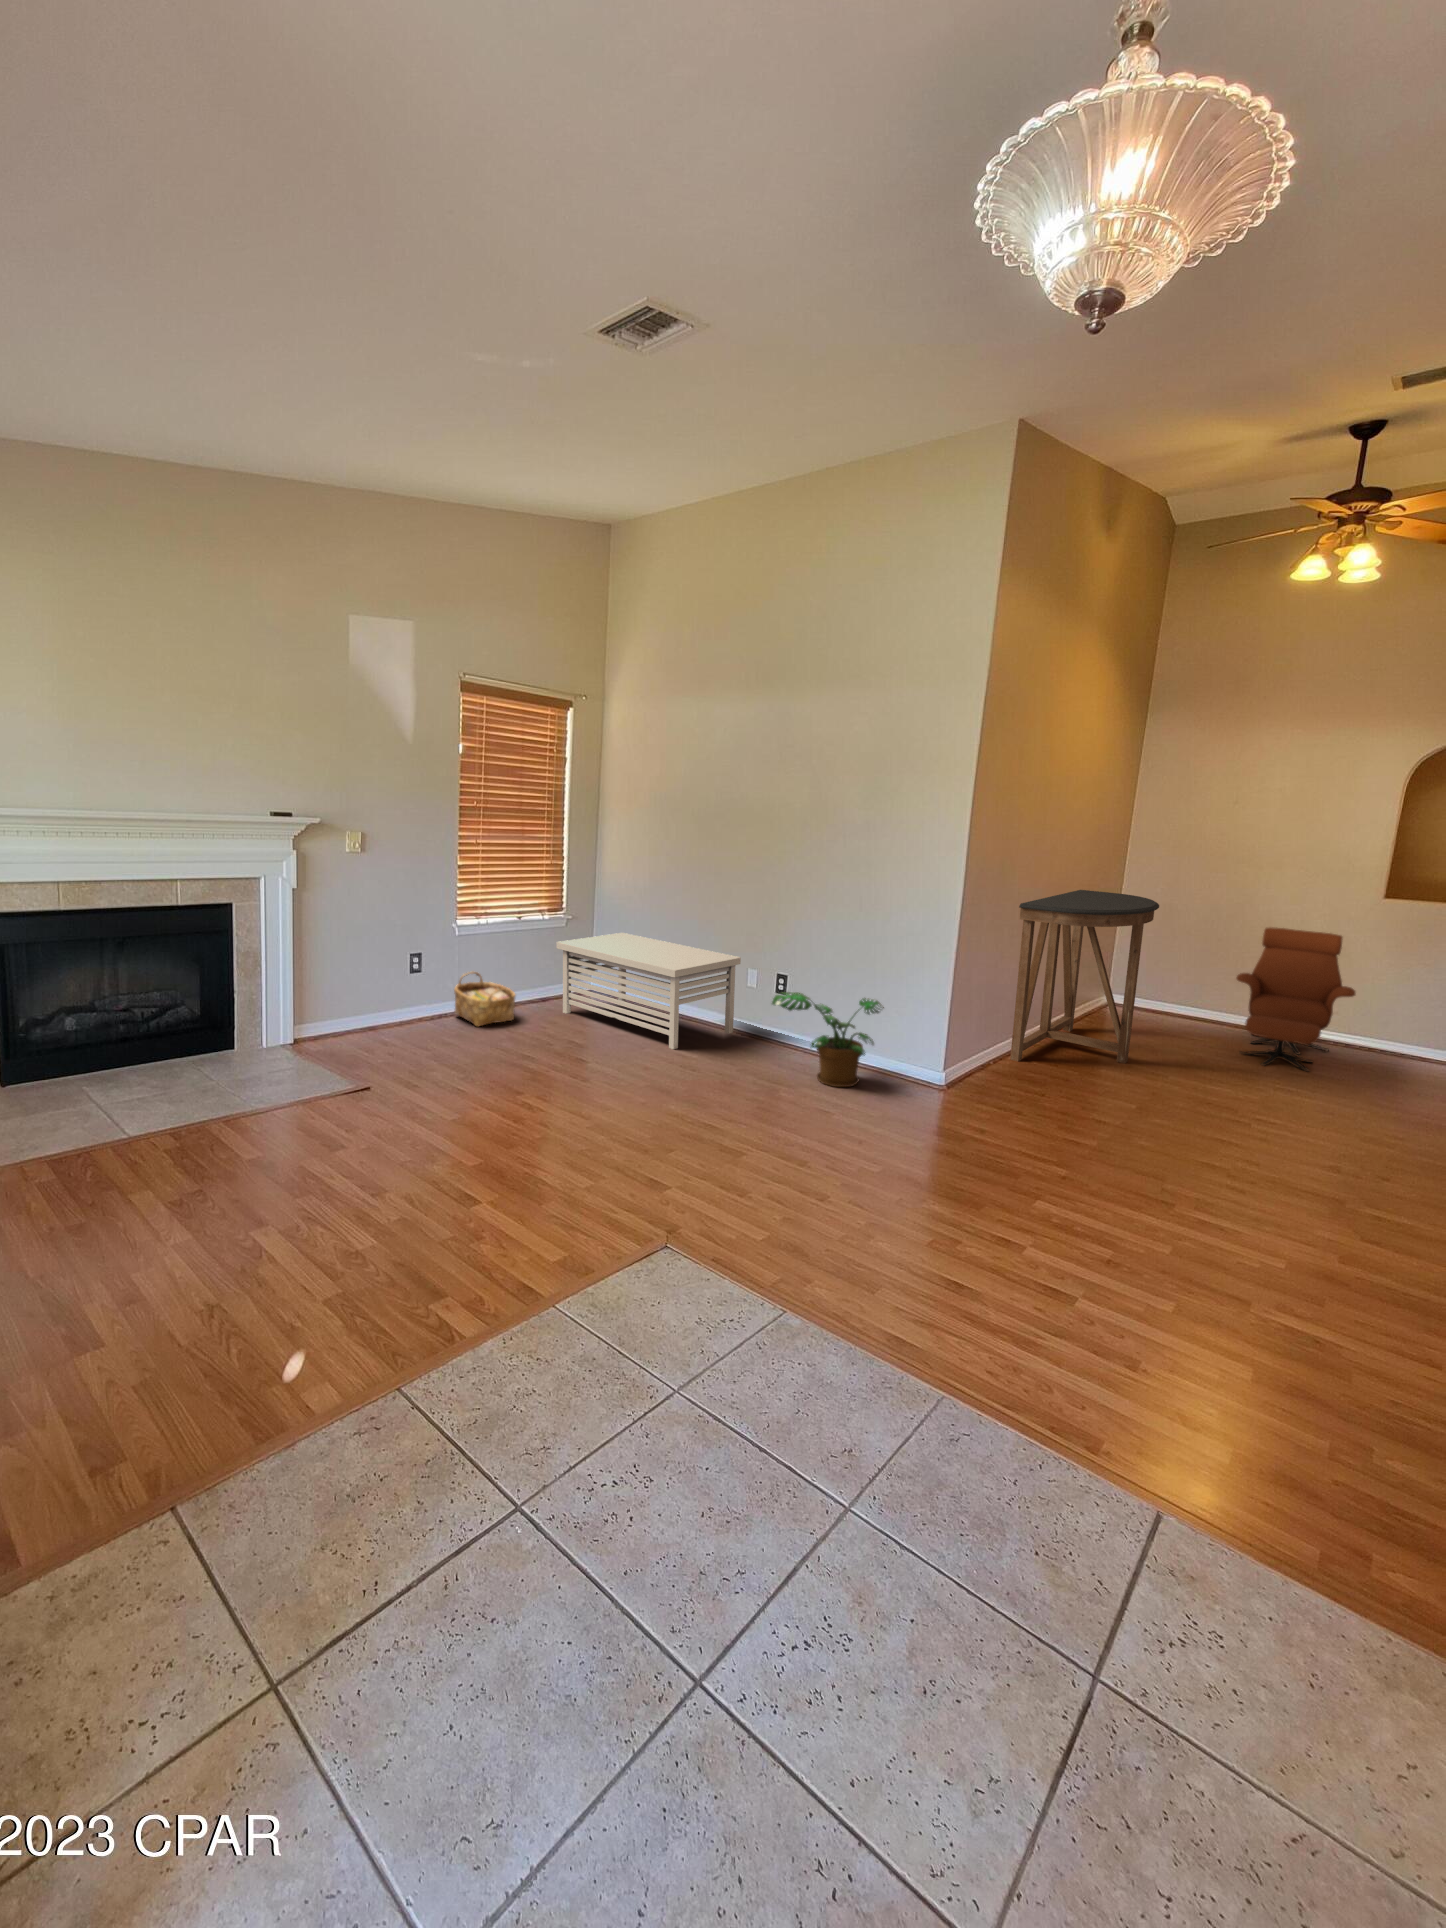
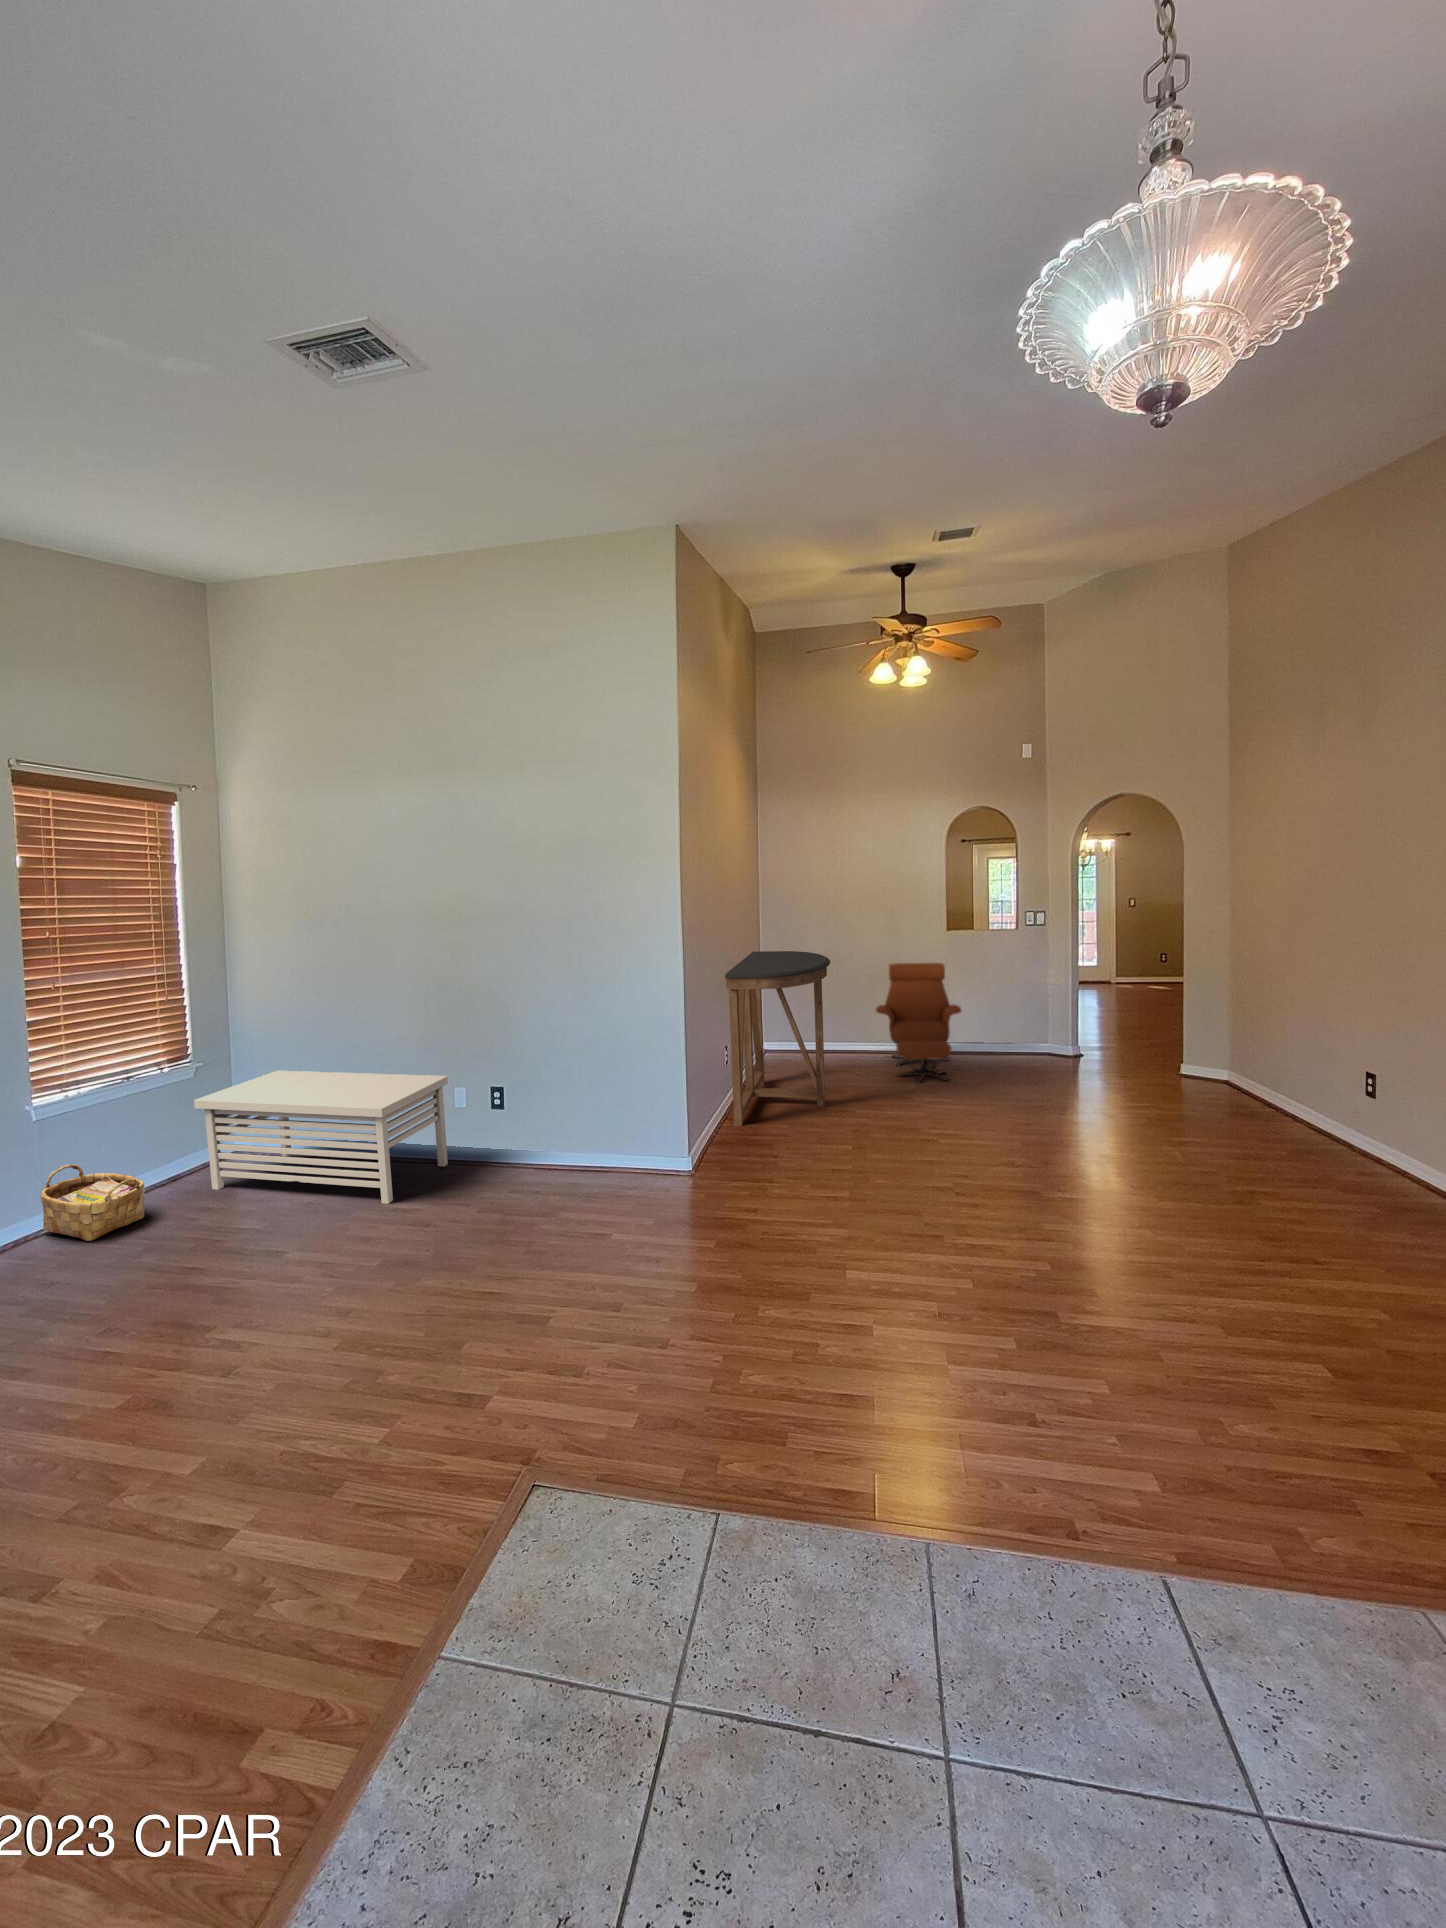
potted plant: present [772,992,884,1087] -> none [511,1096,629,1202]

